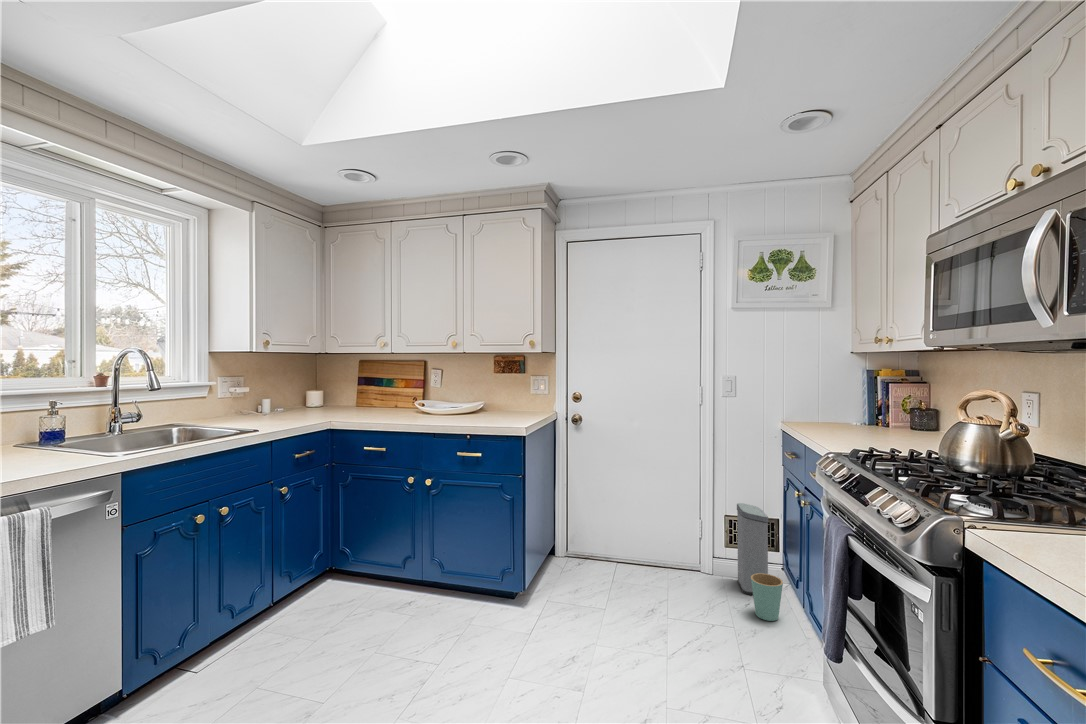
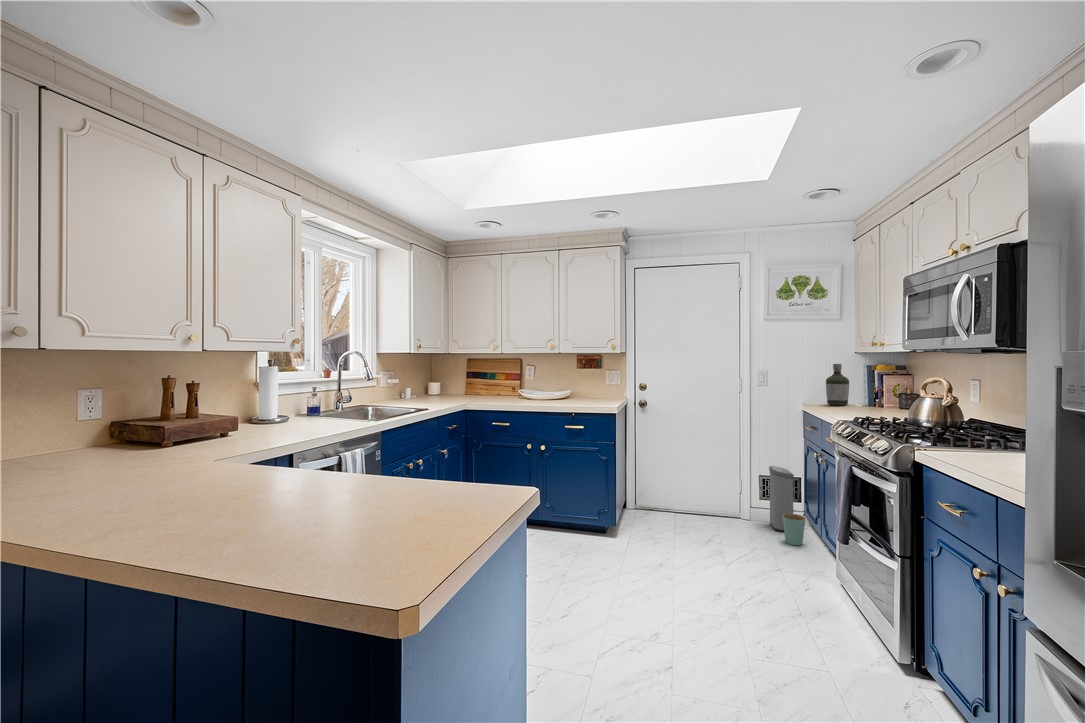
bottle: none [811,367,843,424] -> present [826,364,849,406]

